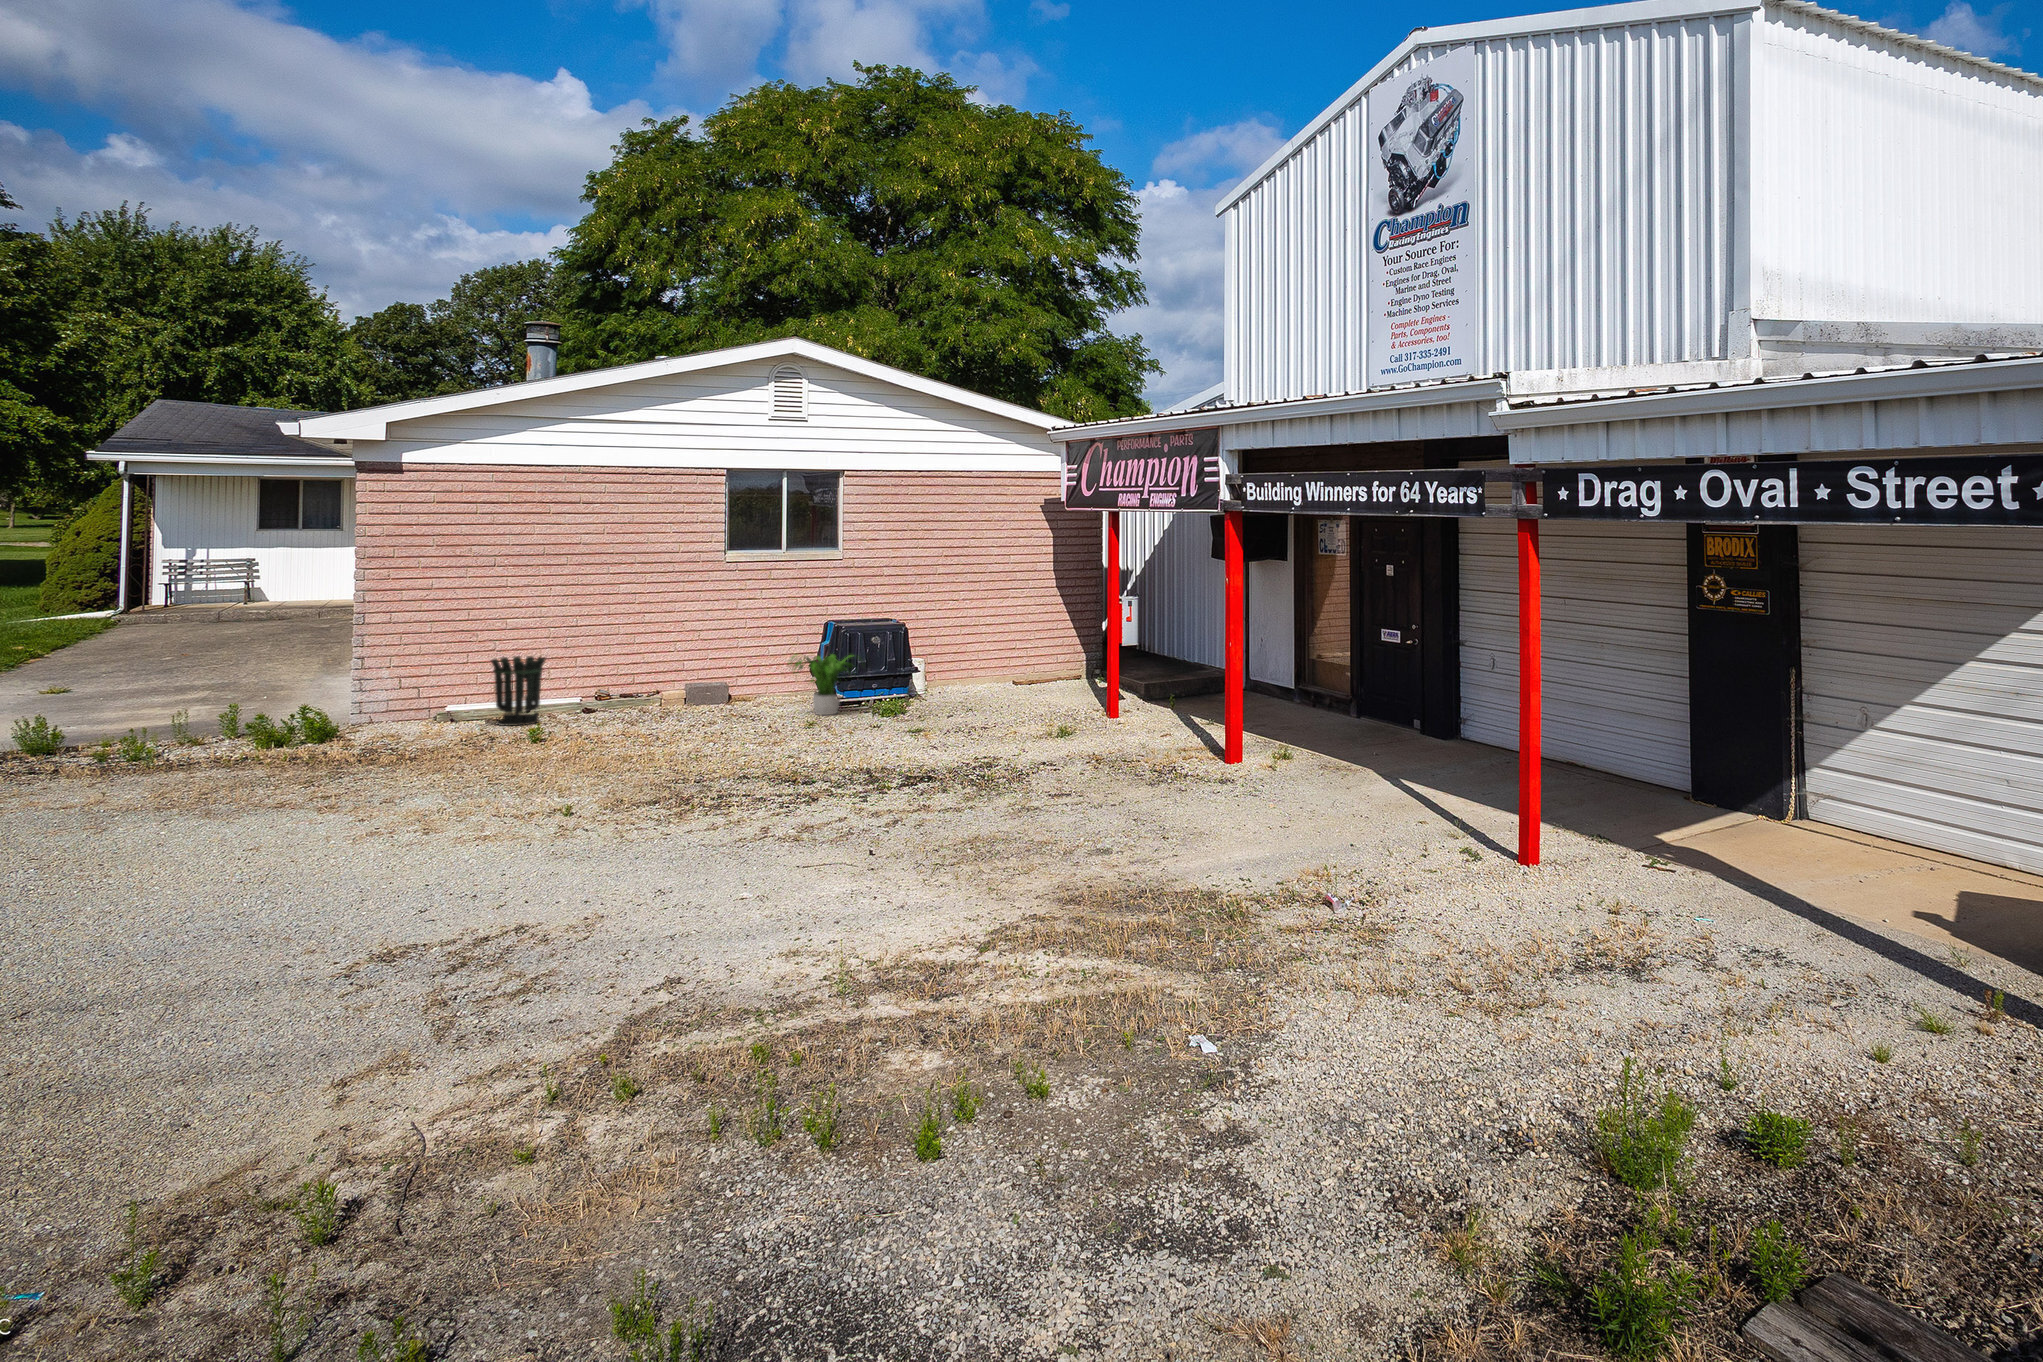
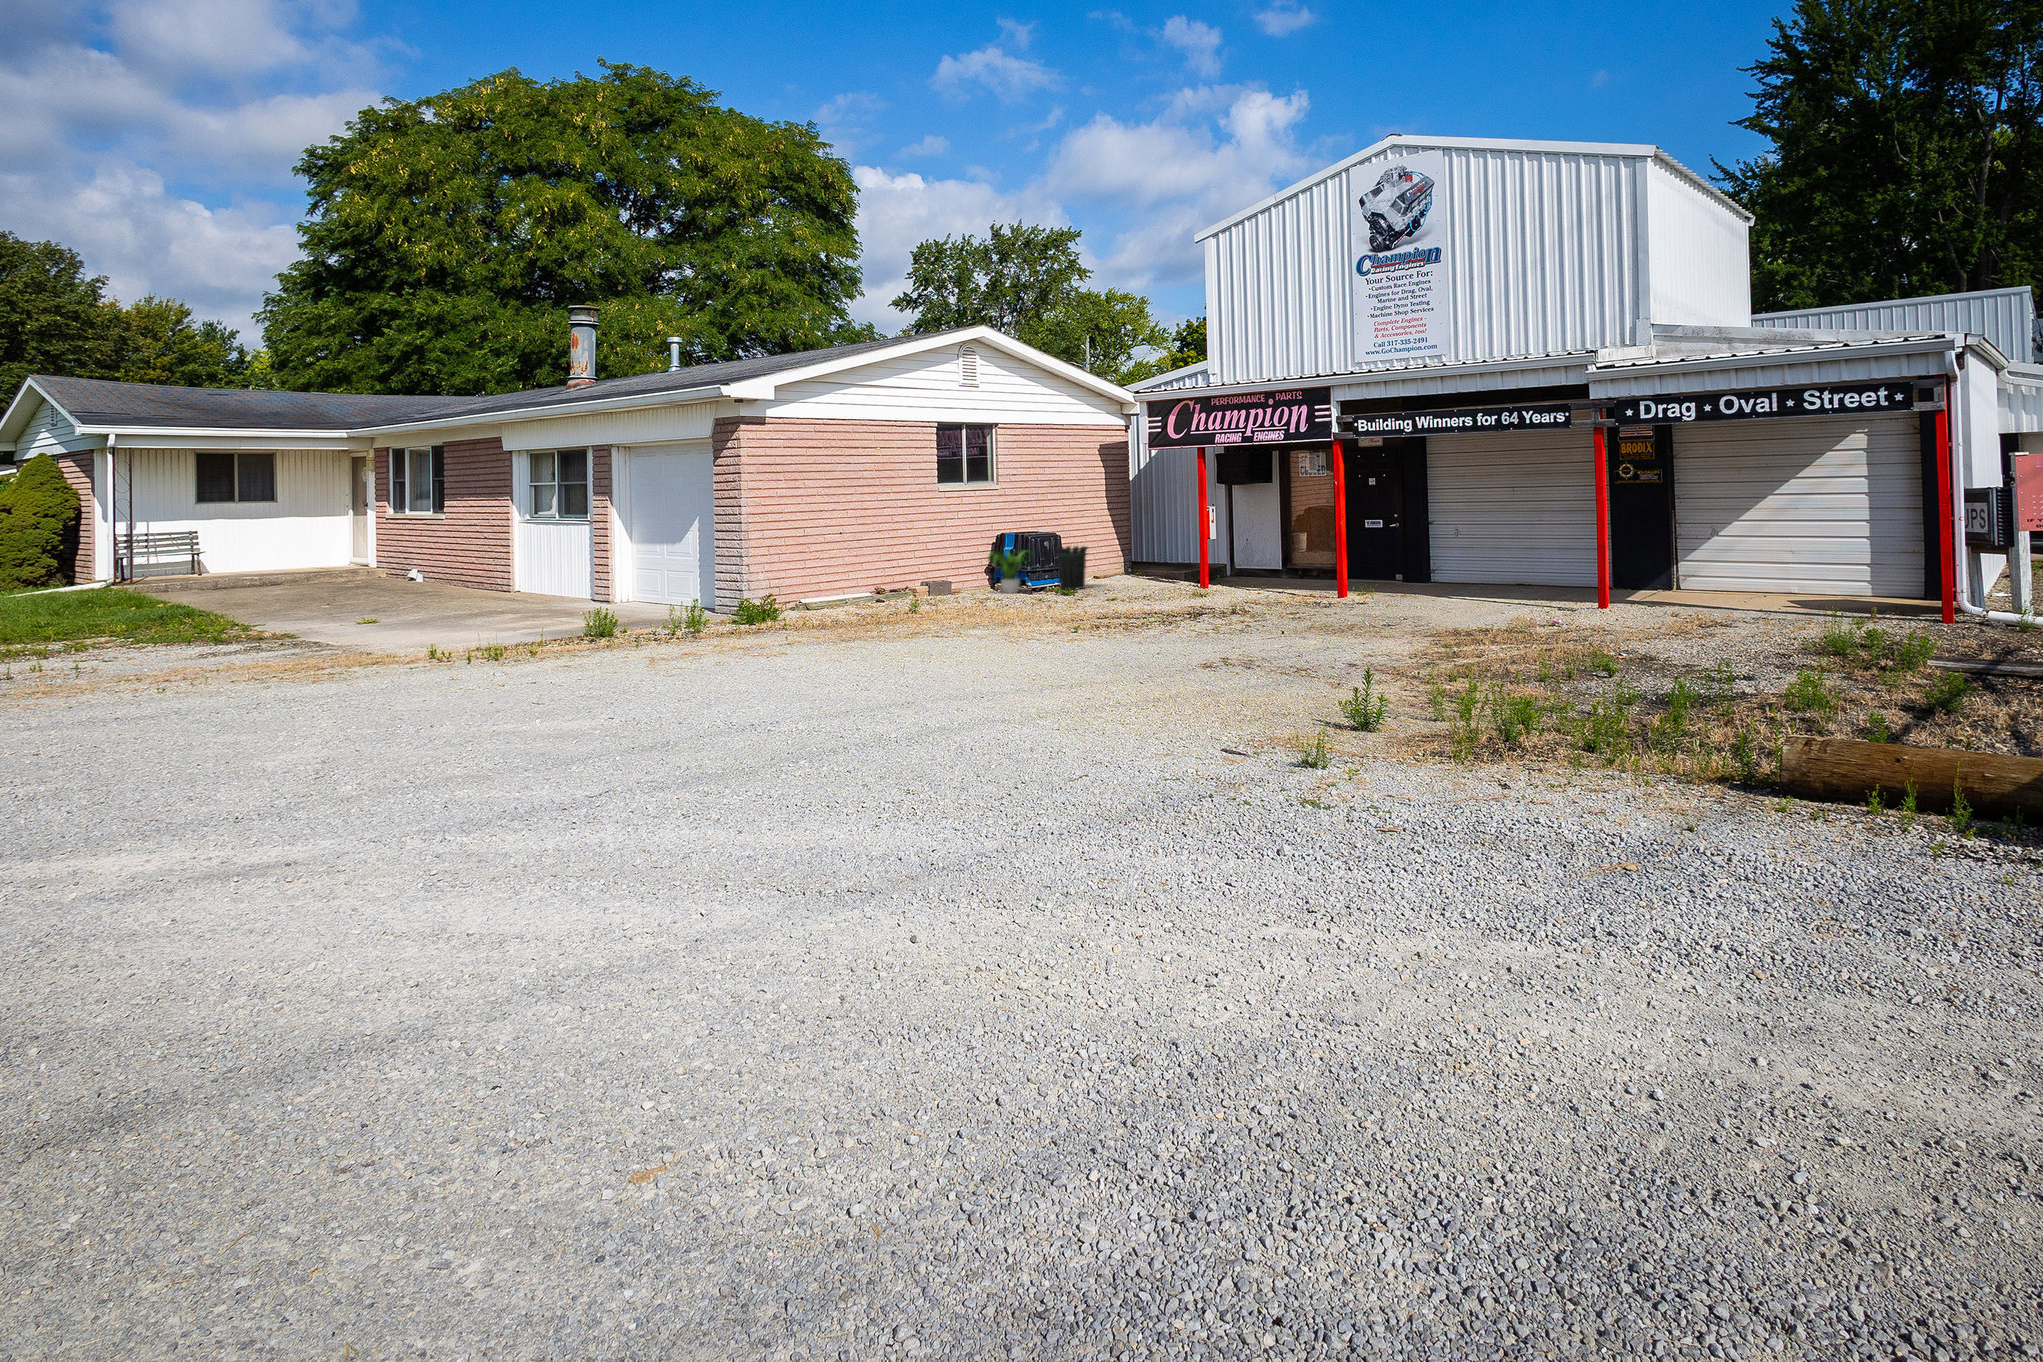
waste bin: present [491,656,546,726] -> present [1056,546,1087,590]

